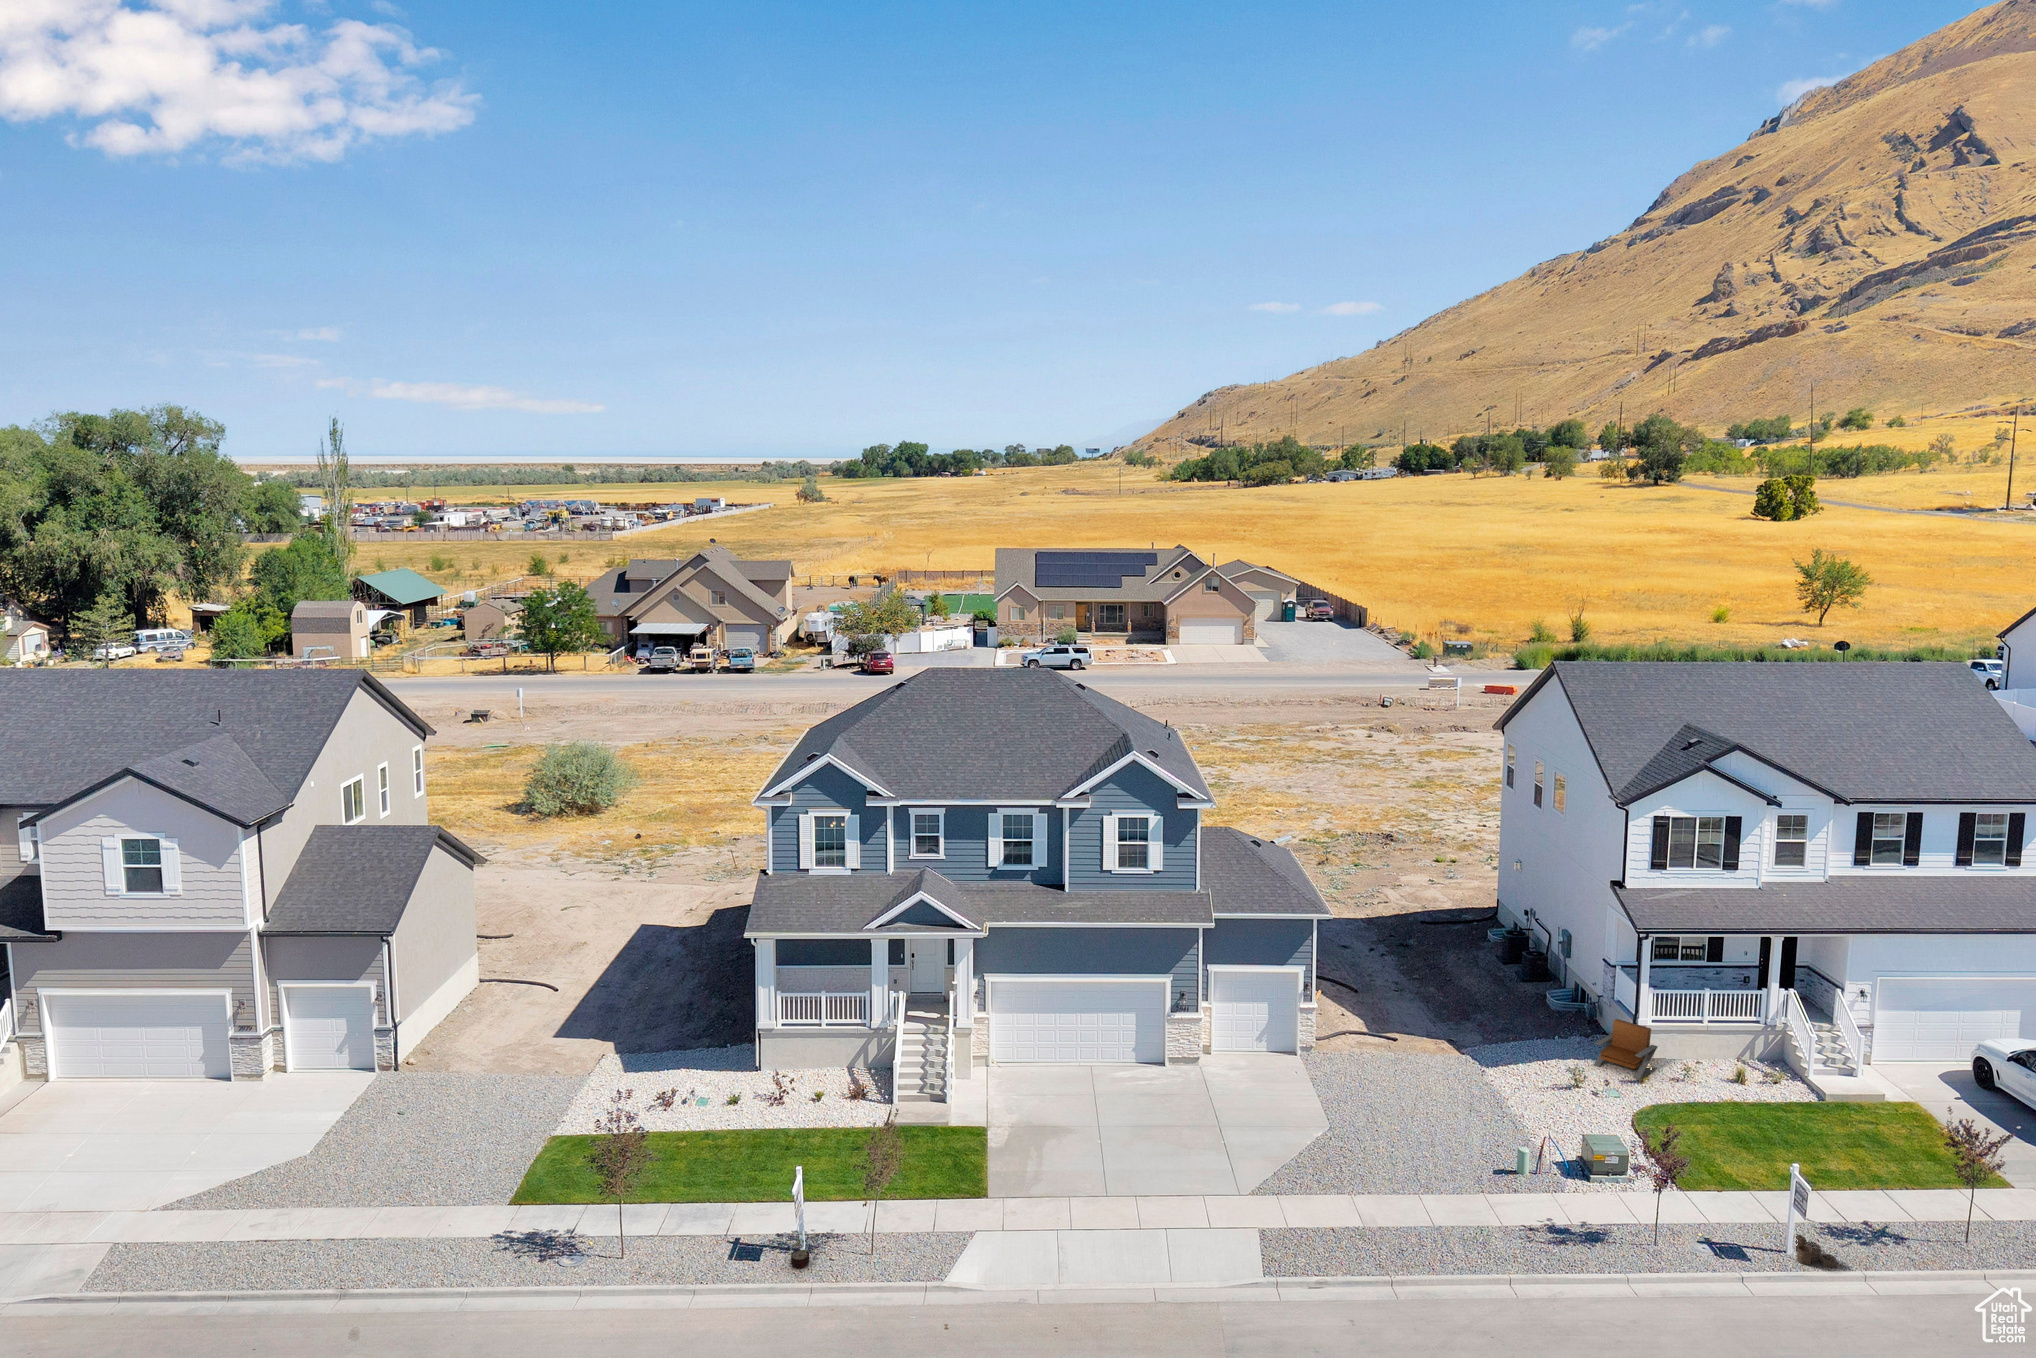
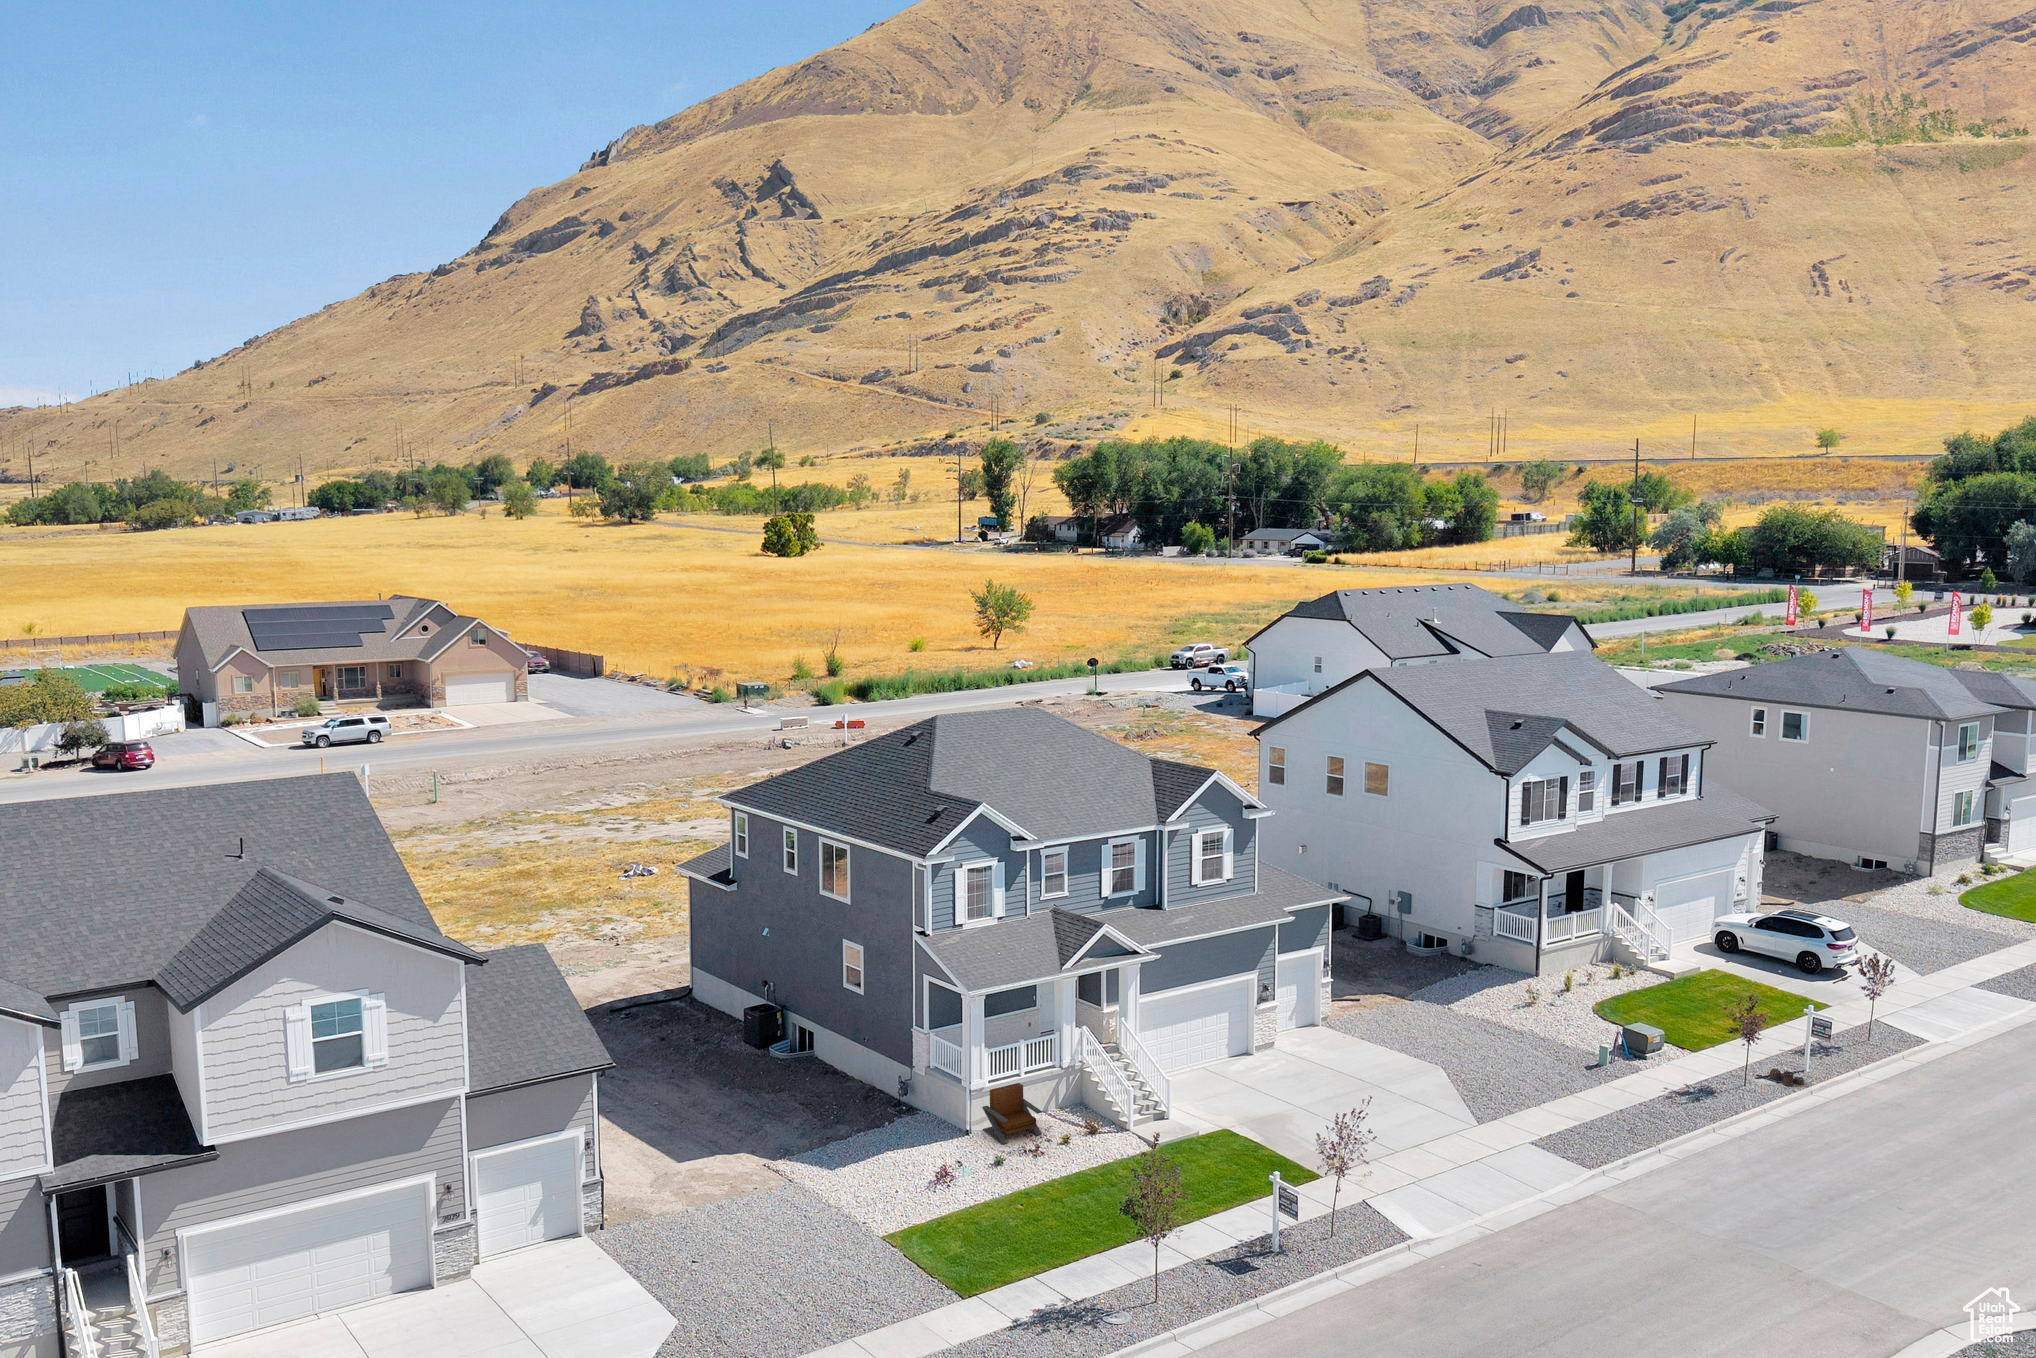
lounge chair: present [1594,1019,1658,1080] -> present [982,1083,1042,1145]
decorative plant: present [790,1232,809,1268] -> none [1277,1240,1298,1273]

